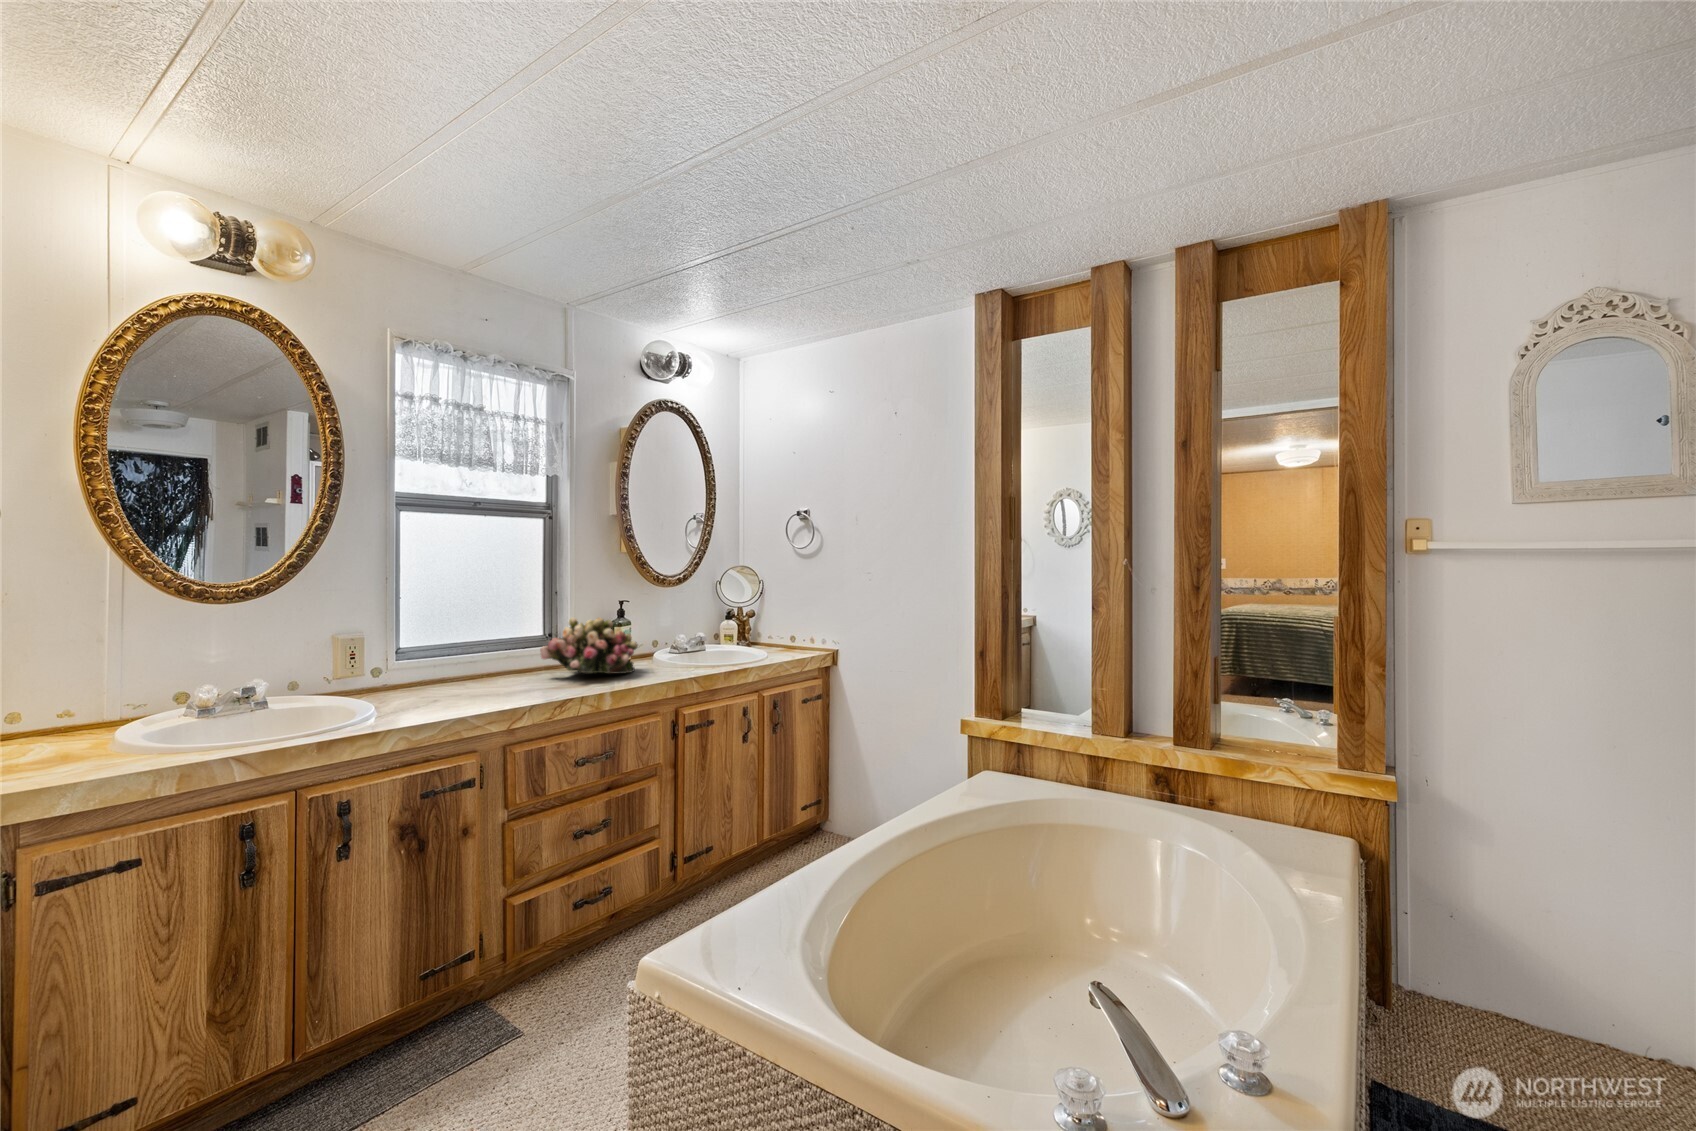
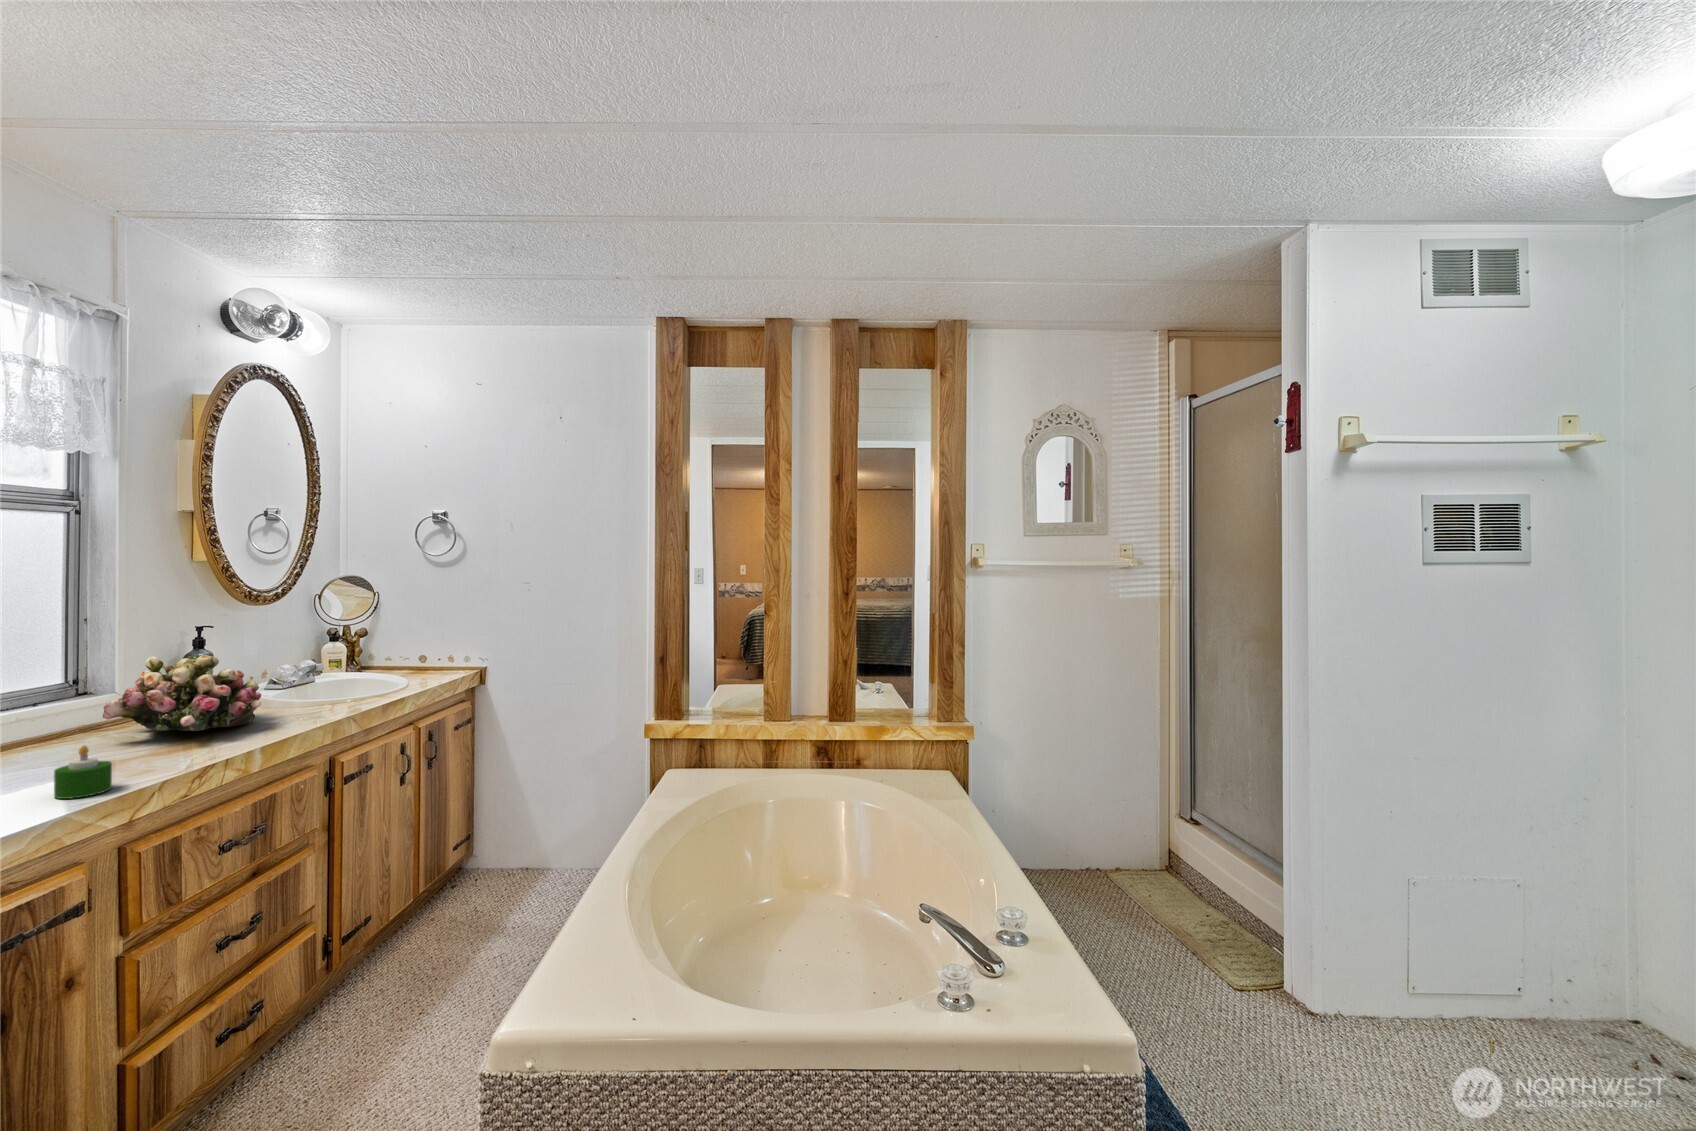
candle: none [472,670,503,706] -> present [54,745,112,799]

